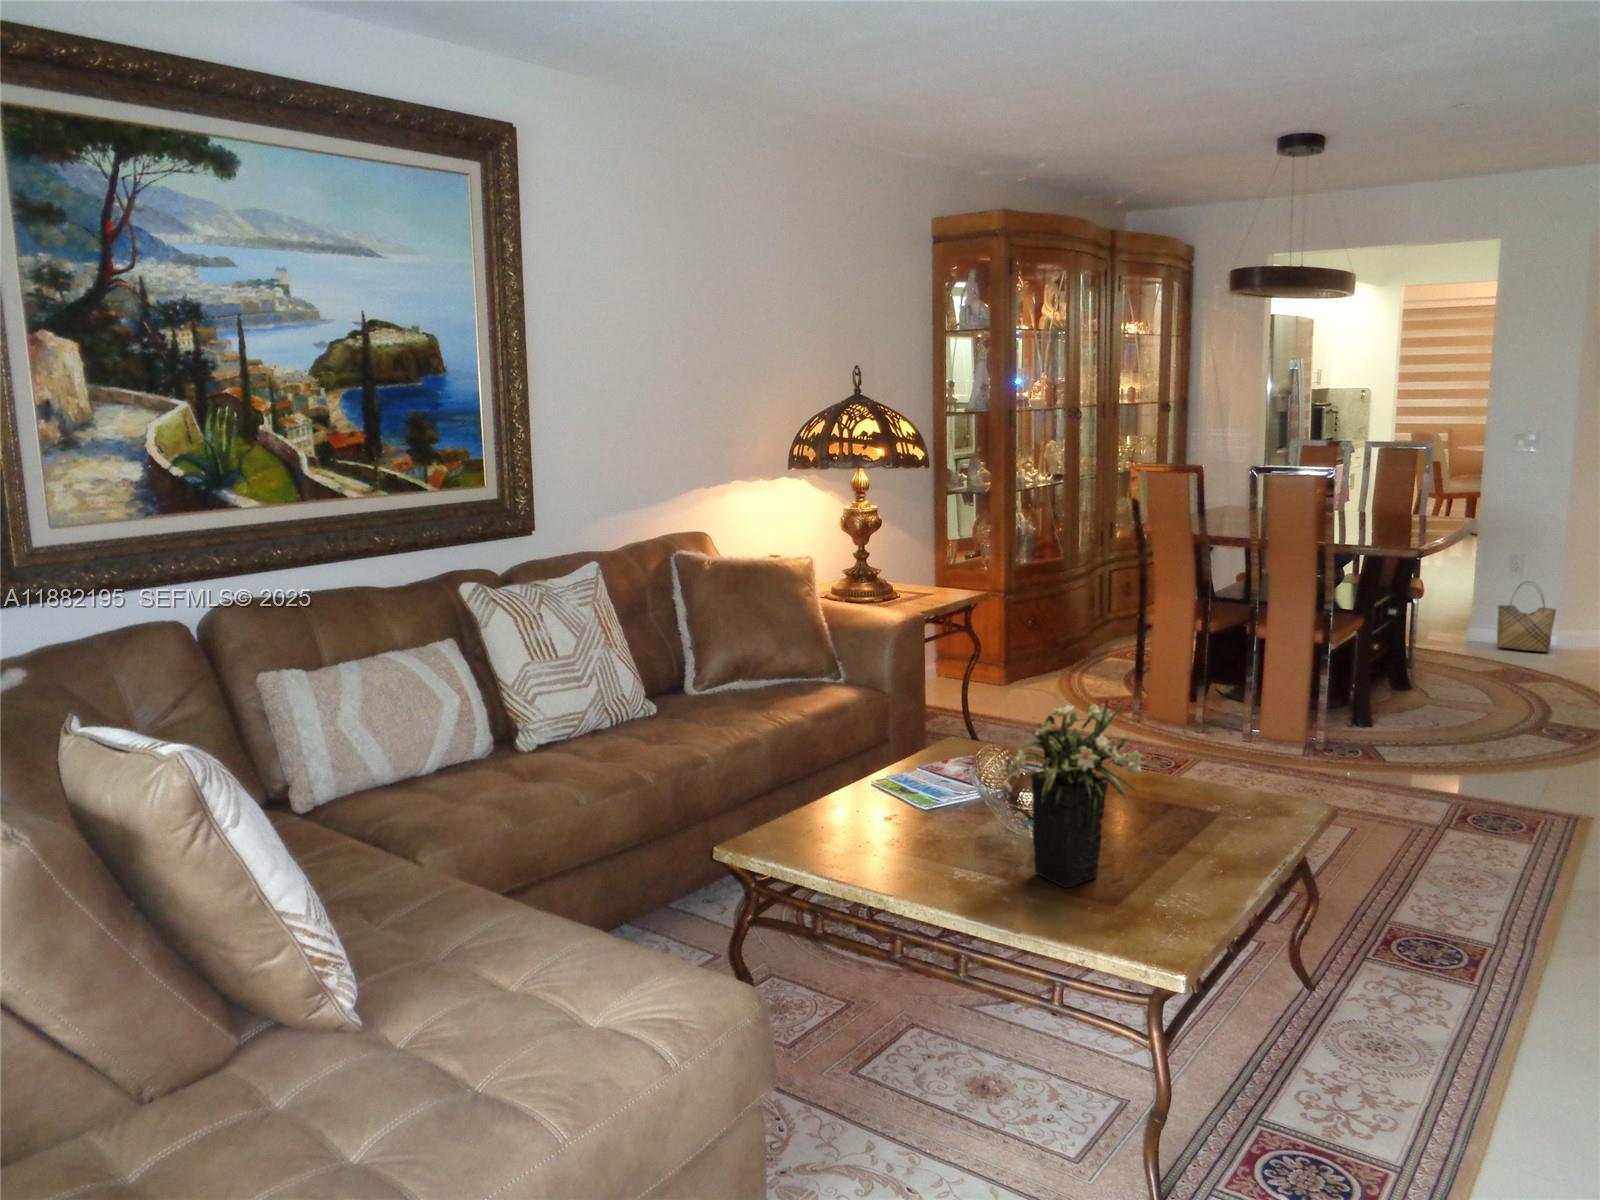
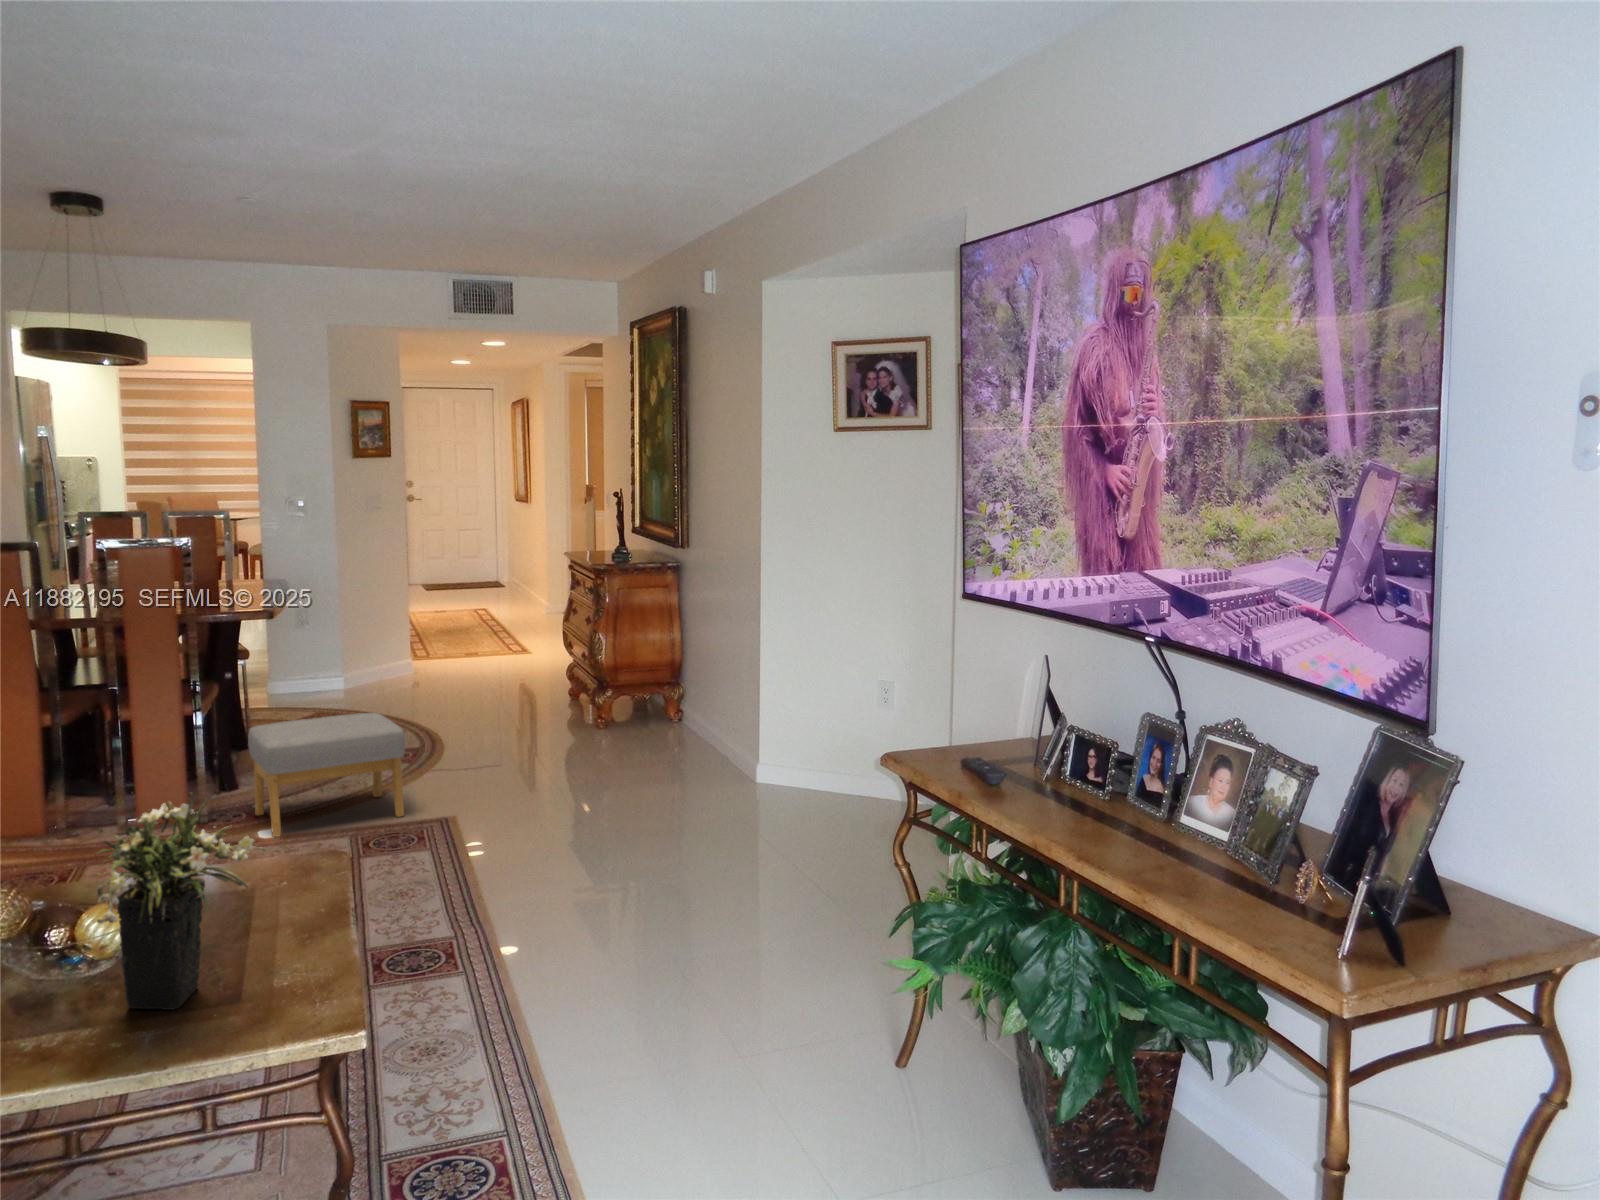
woven basket: present [1497,582,1557,652] -> none [292,632,341,695]
footstool: none [1371,666,1543,799] -> present [248,713,405,837]

